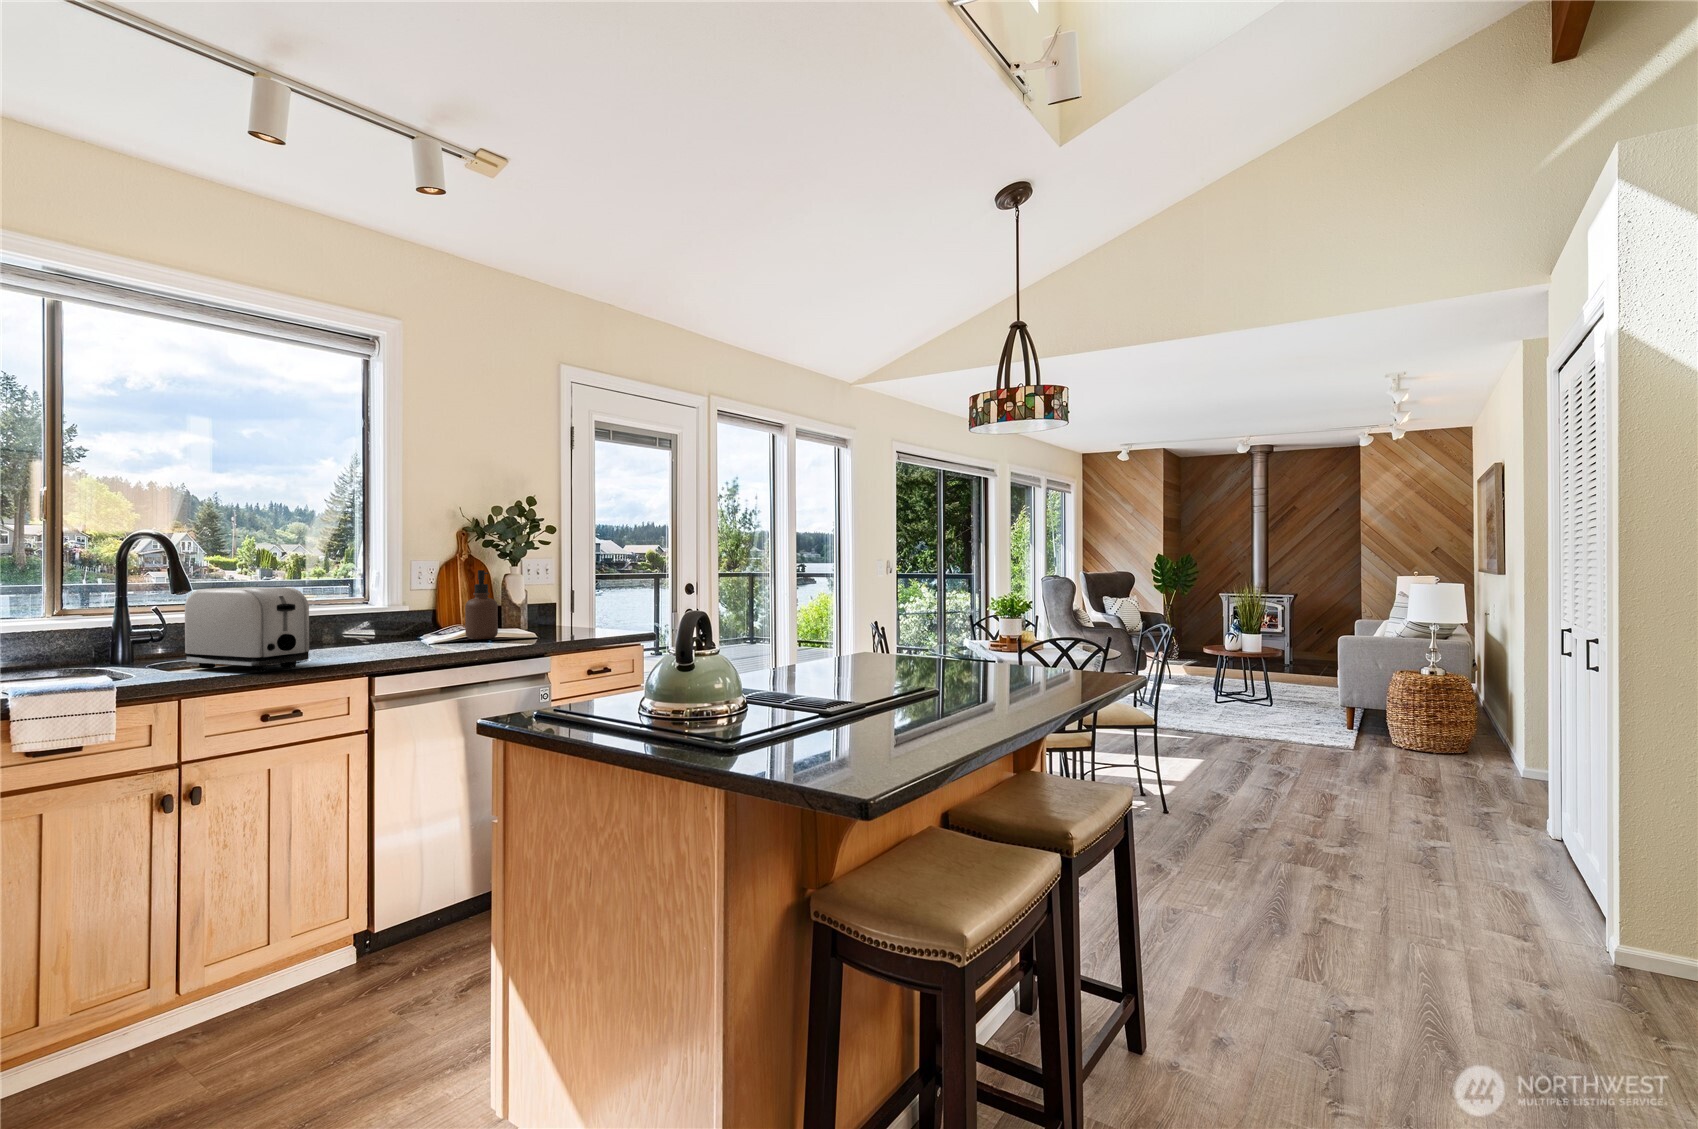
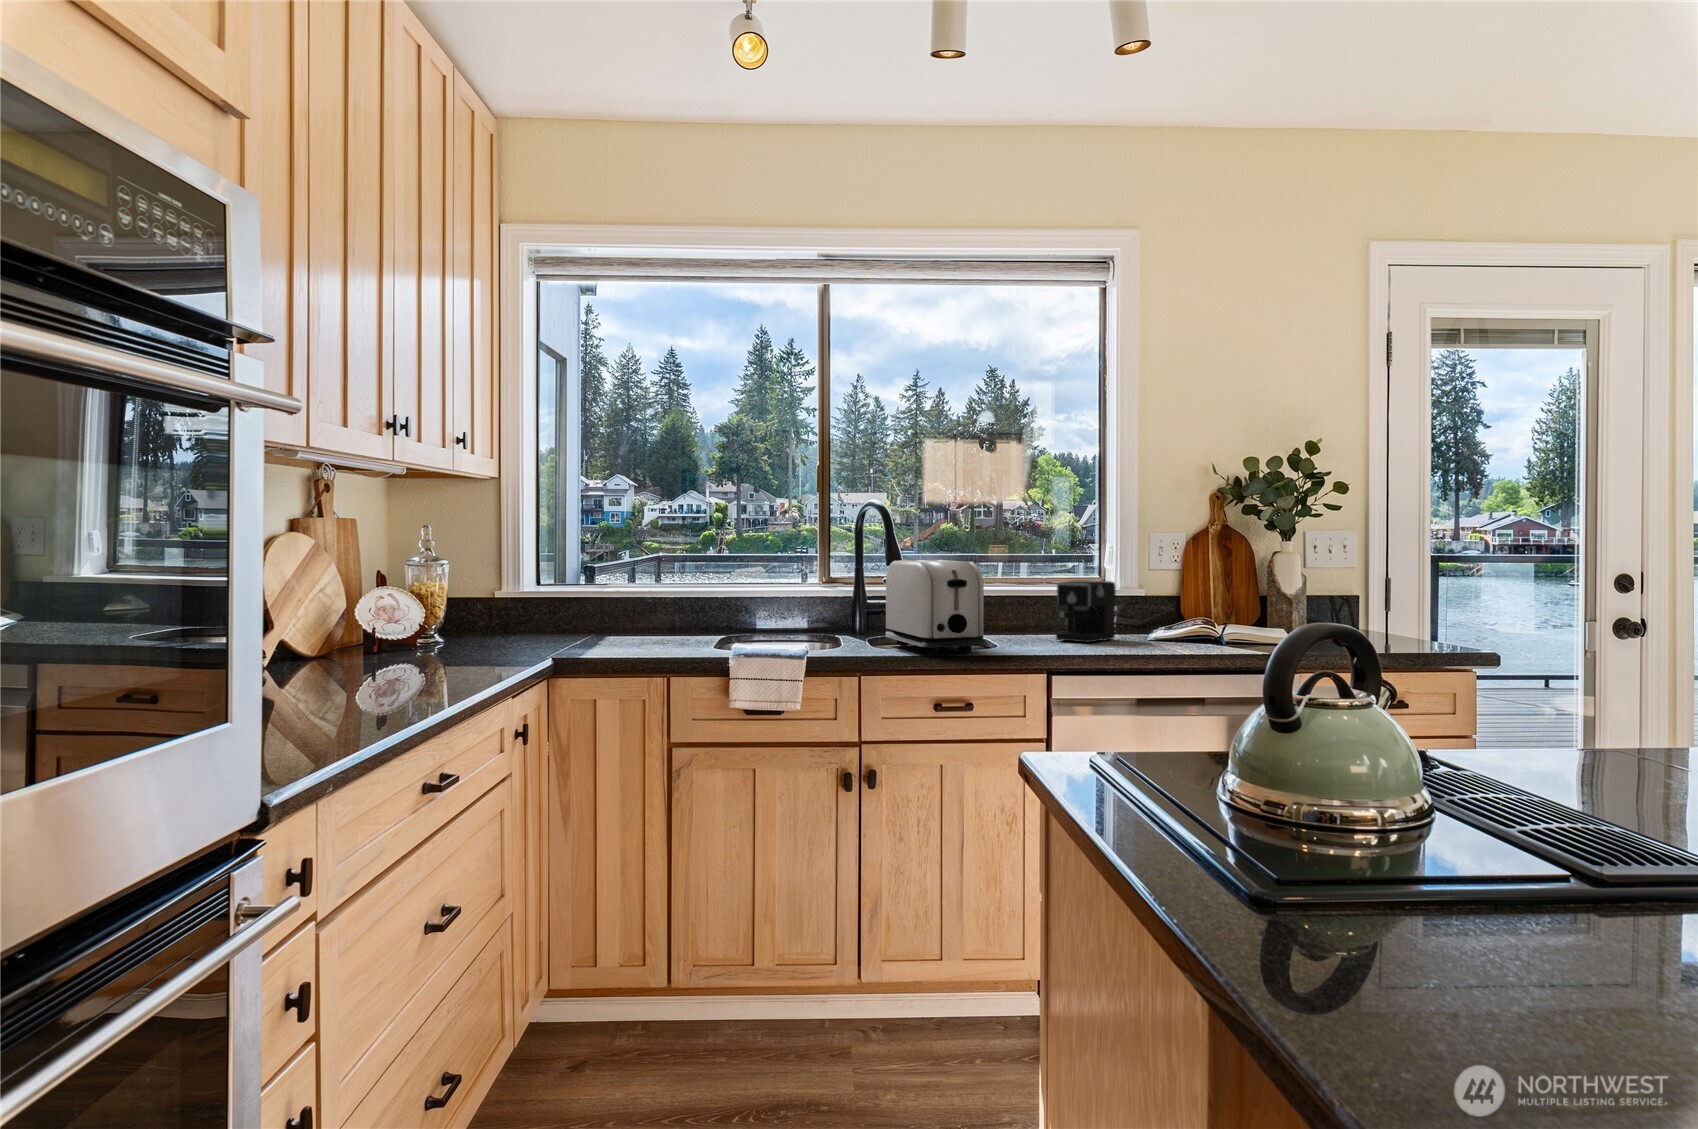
soap dispenser: present [465,570,498,640] -> none [1198,545,1241,638]
coffee maker: none [355,601,459,651] -> present [1056,581,1180,642]

